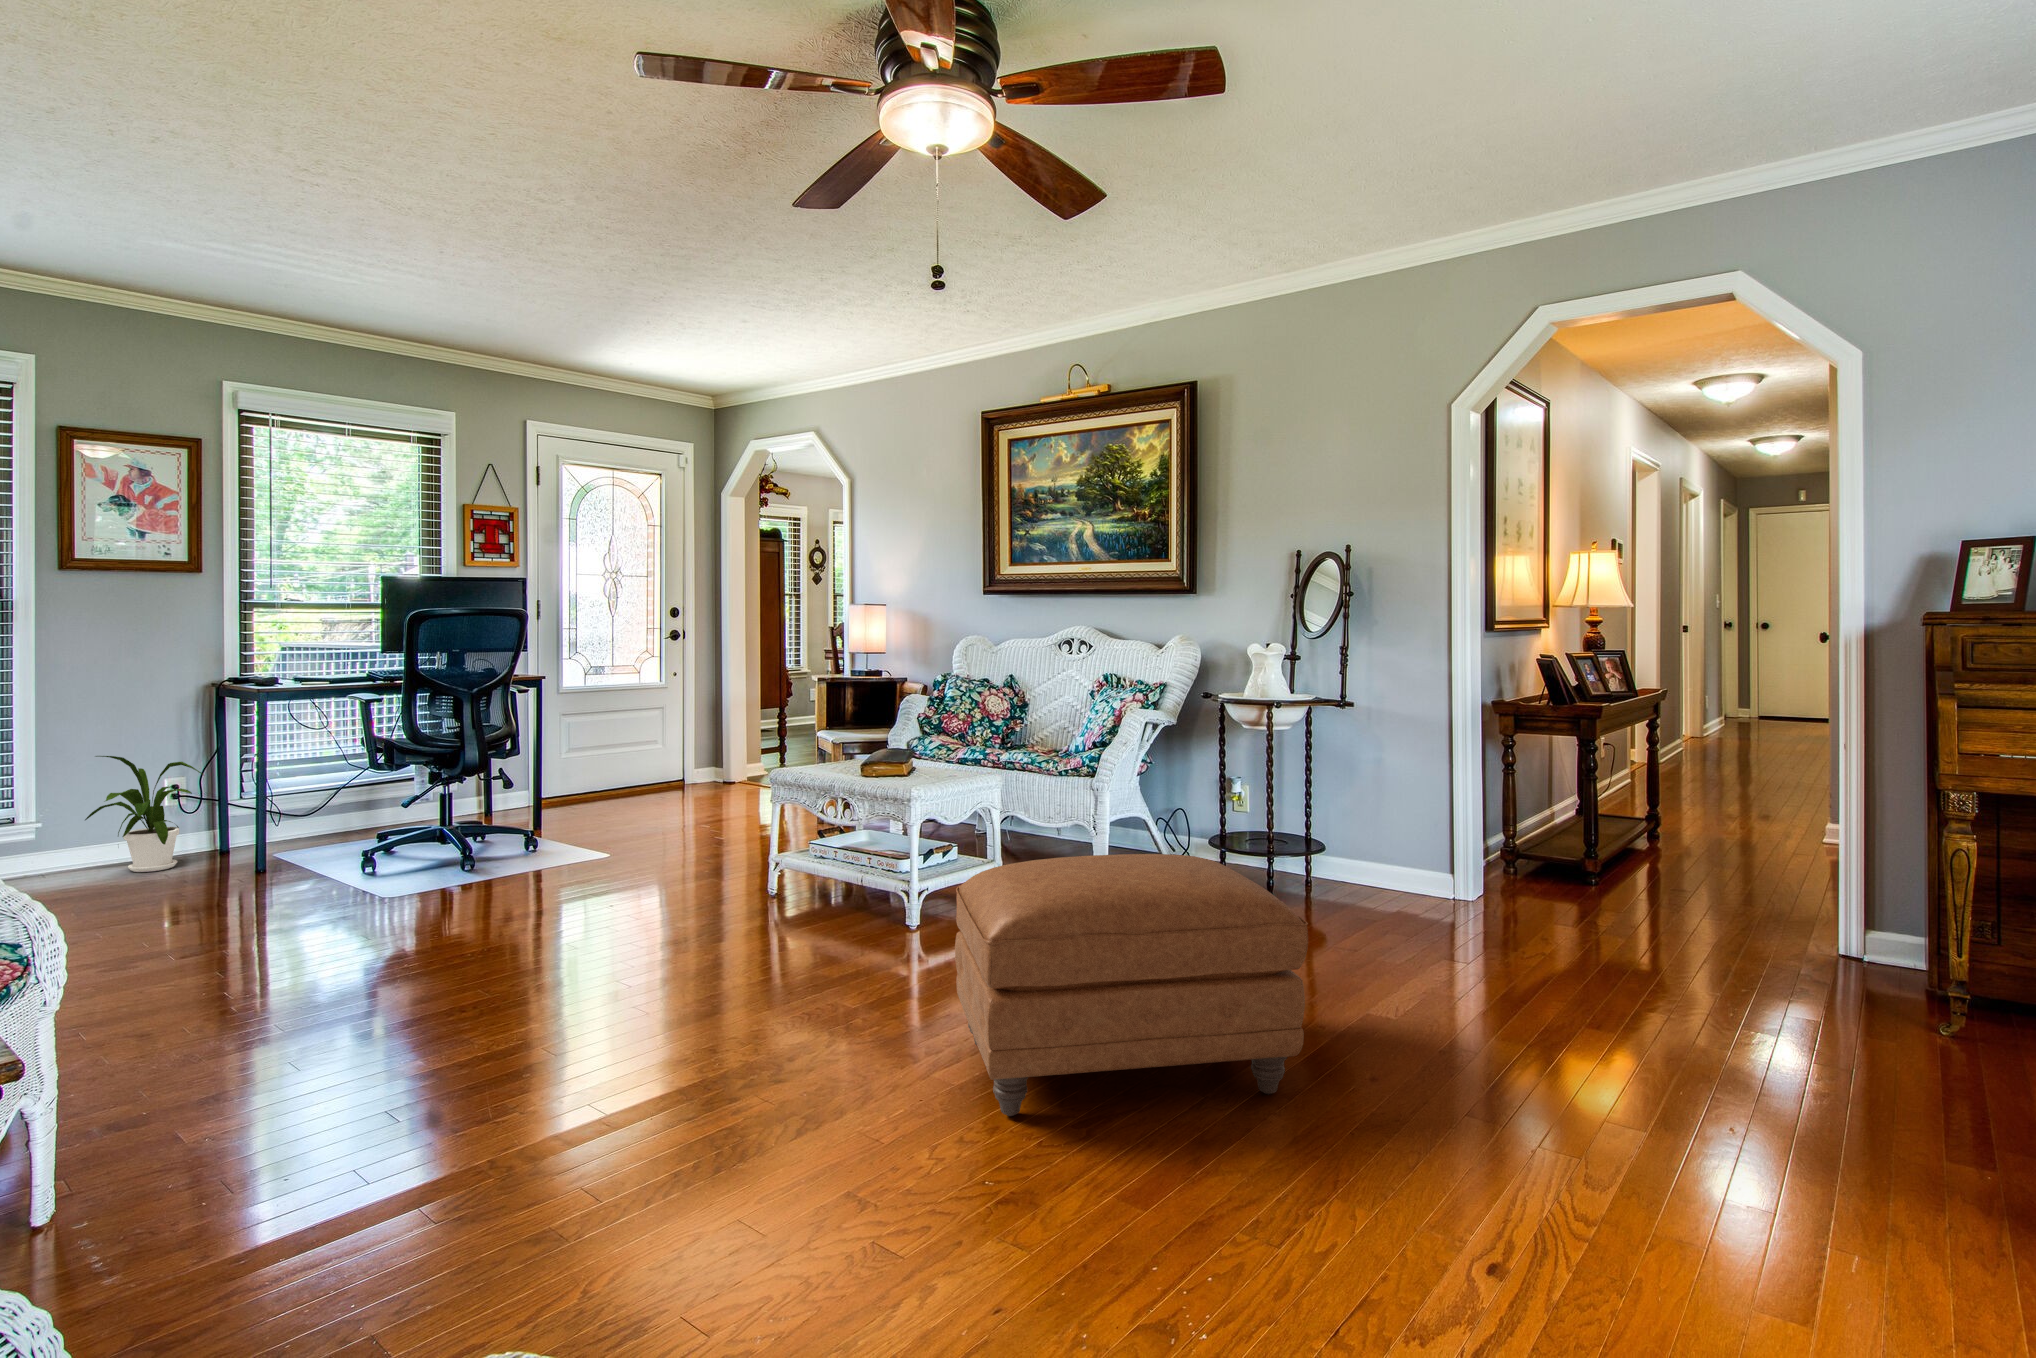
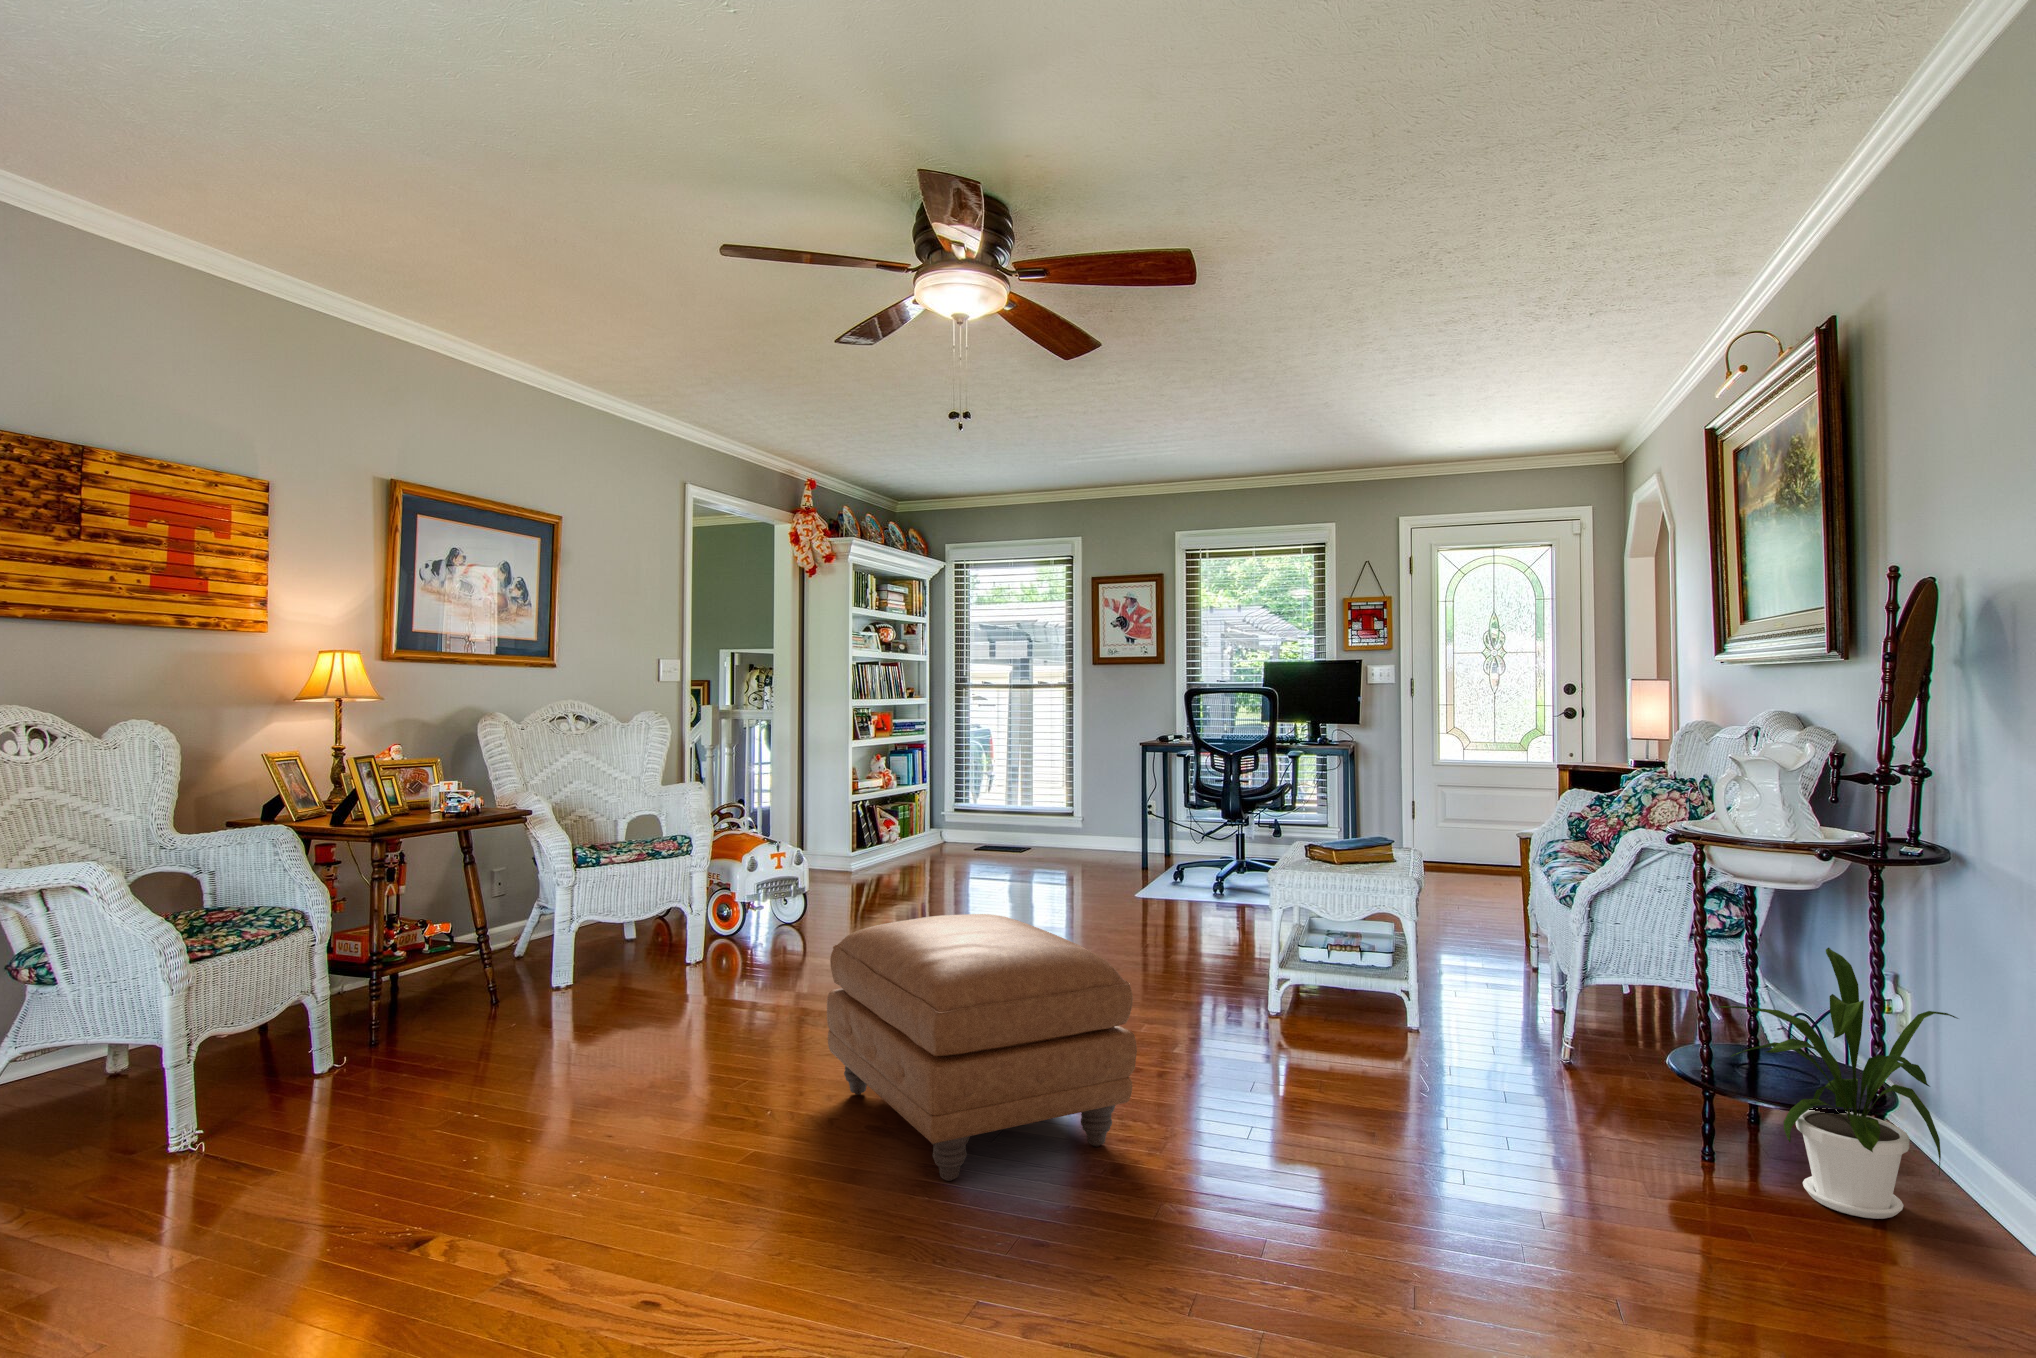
house plant: present [85,756,203,872] -> present [1716,948,1958,1219]

